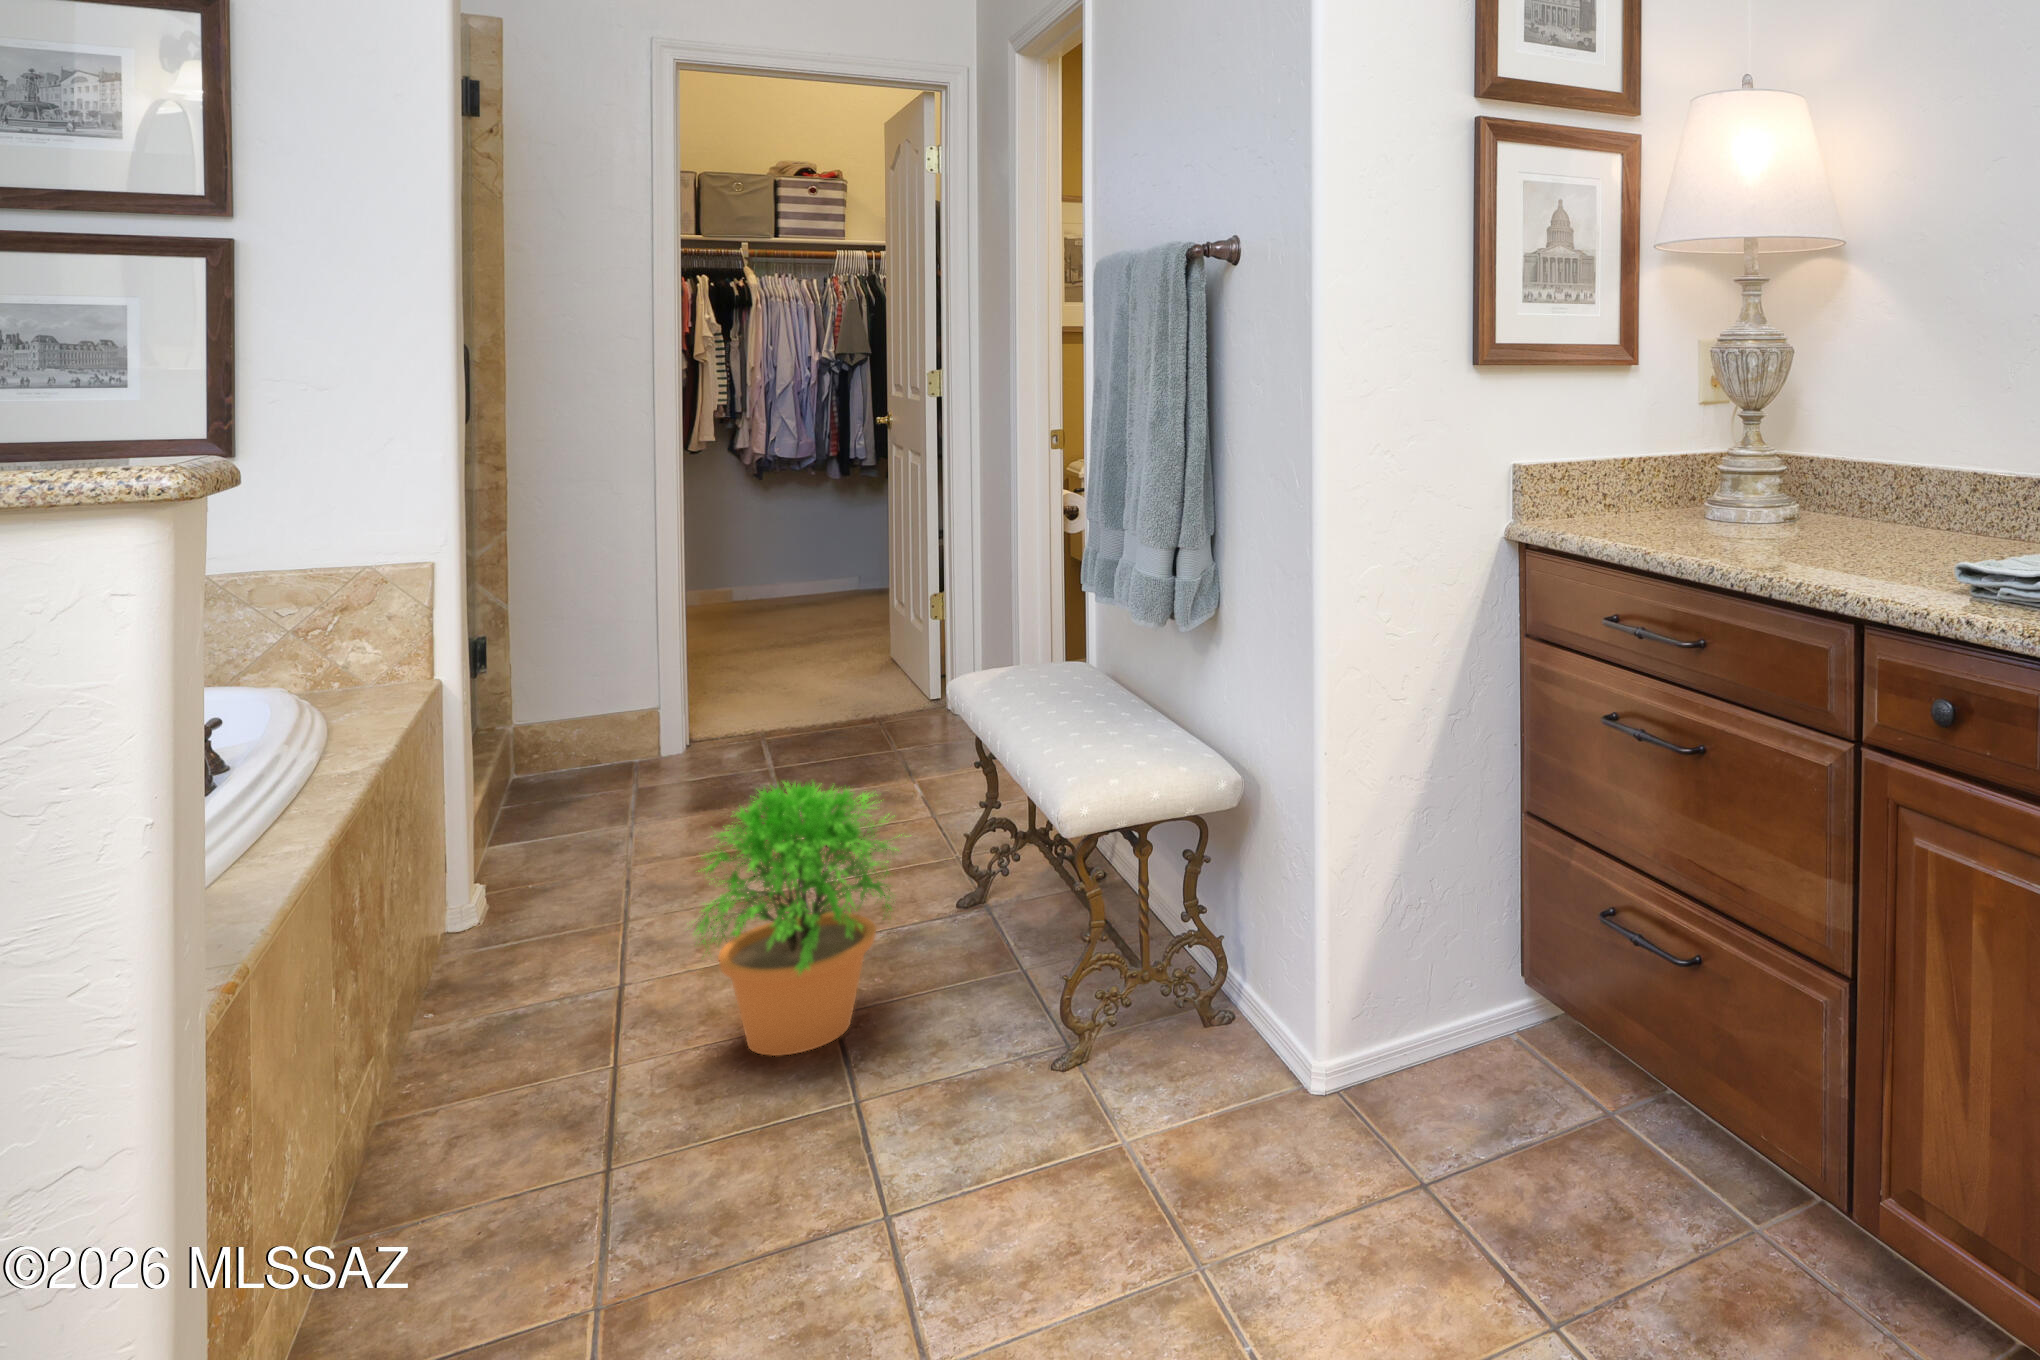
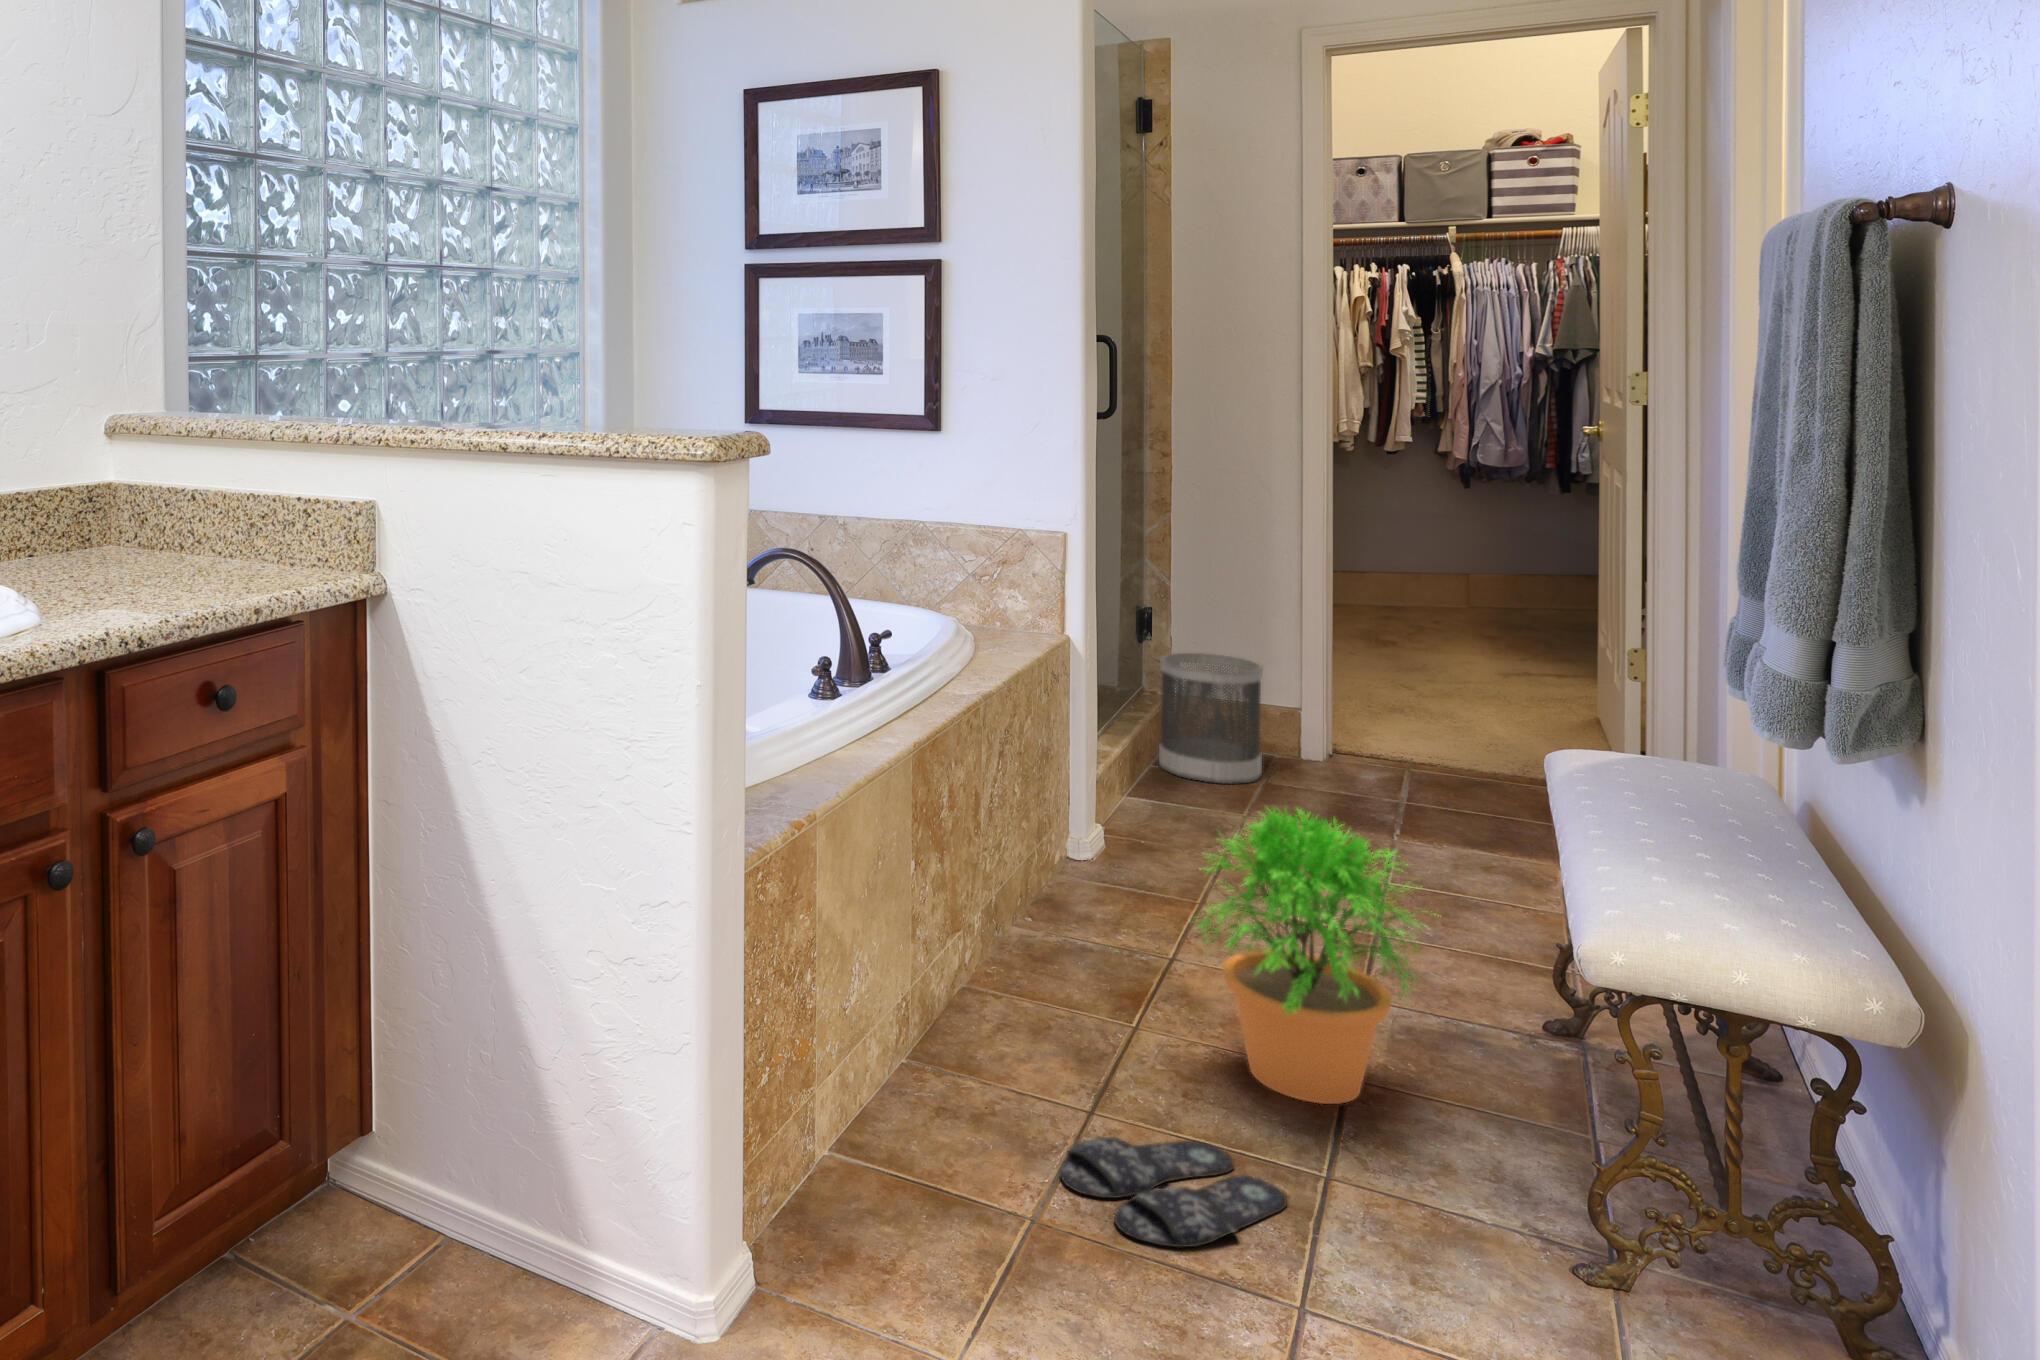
wastebasket: none [519,669,637,809] -> present [1159,653,1263,784]
slippers: none [604,1131,834,1260] -> present [1060,1137,1287,1248]

